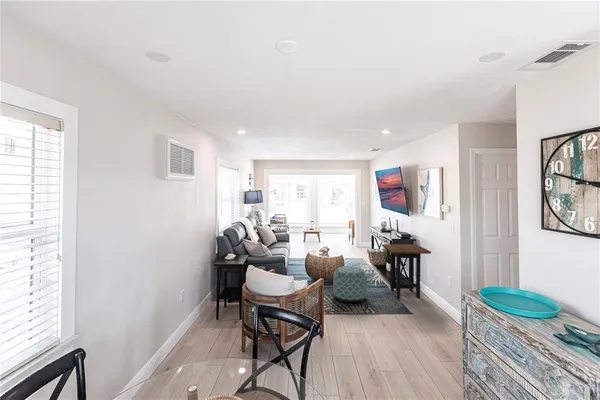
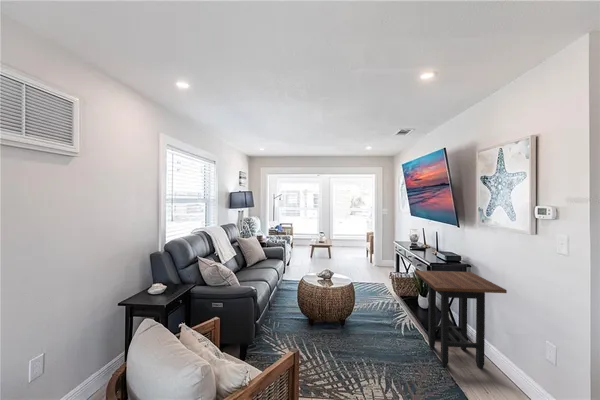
ottoman: present [333,266,367,303] -> none [333,306,389,376]

